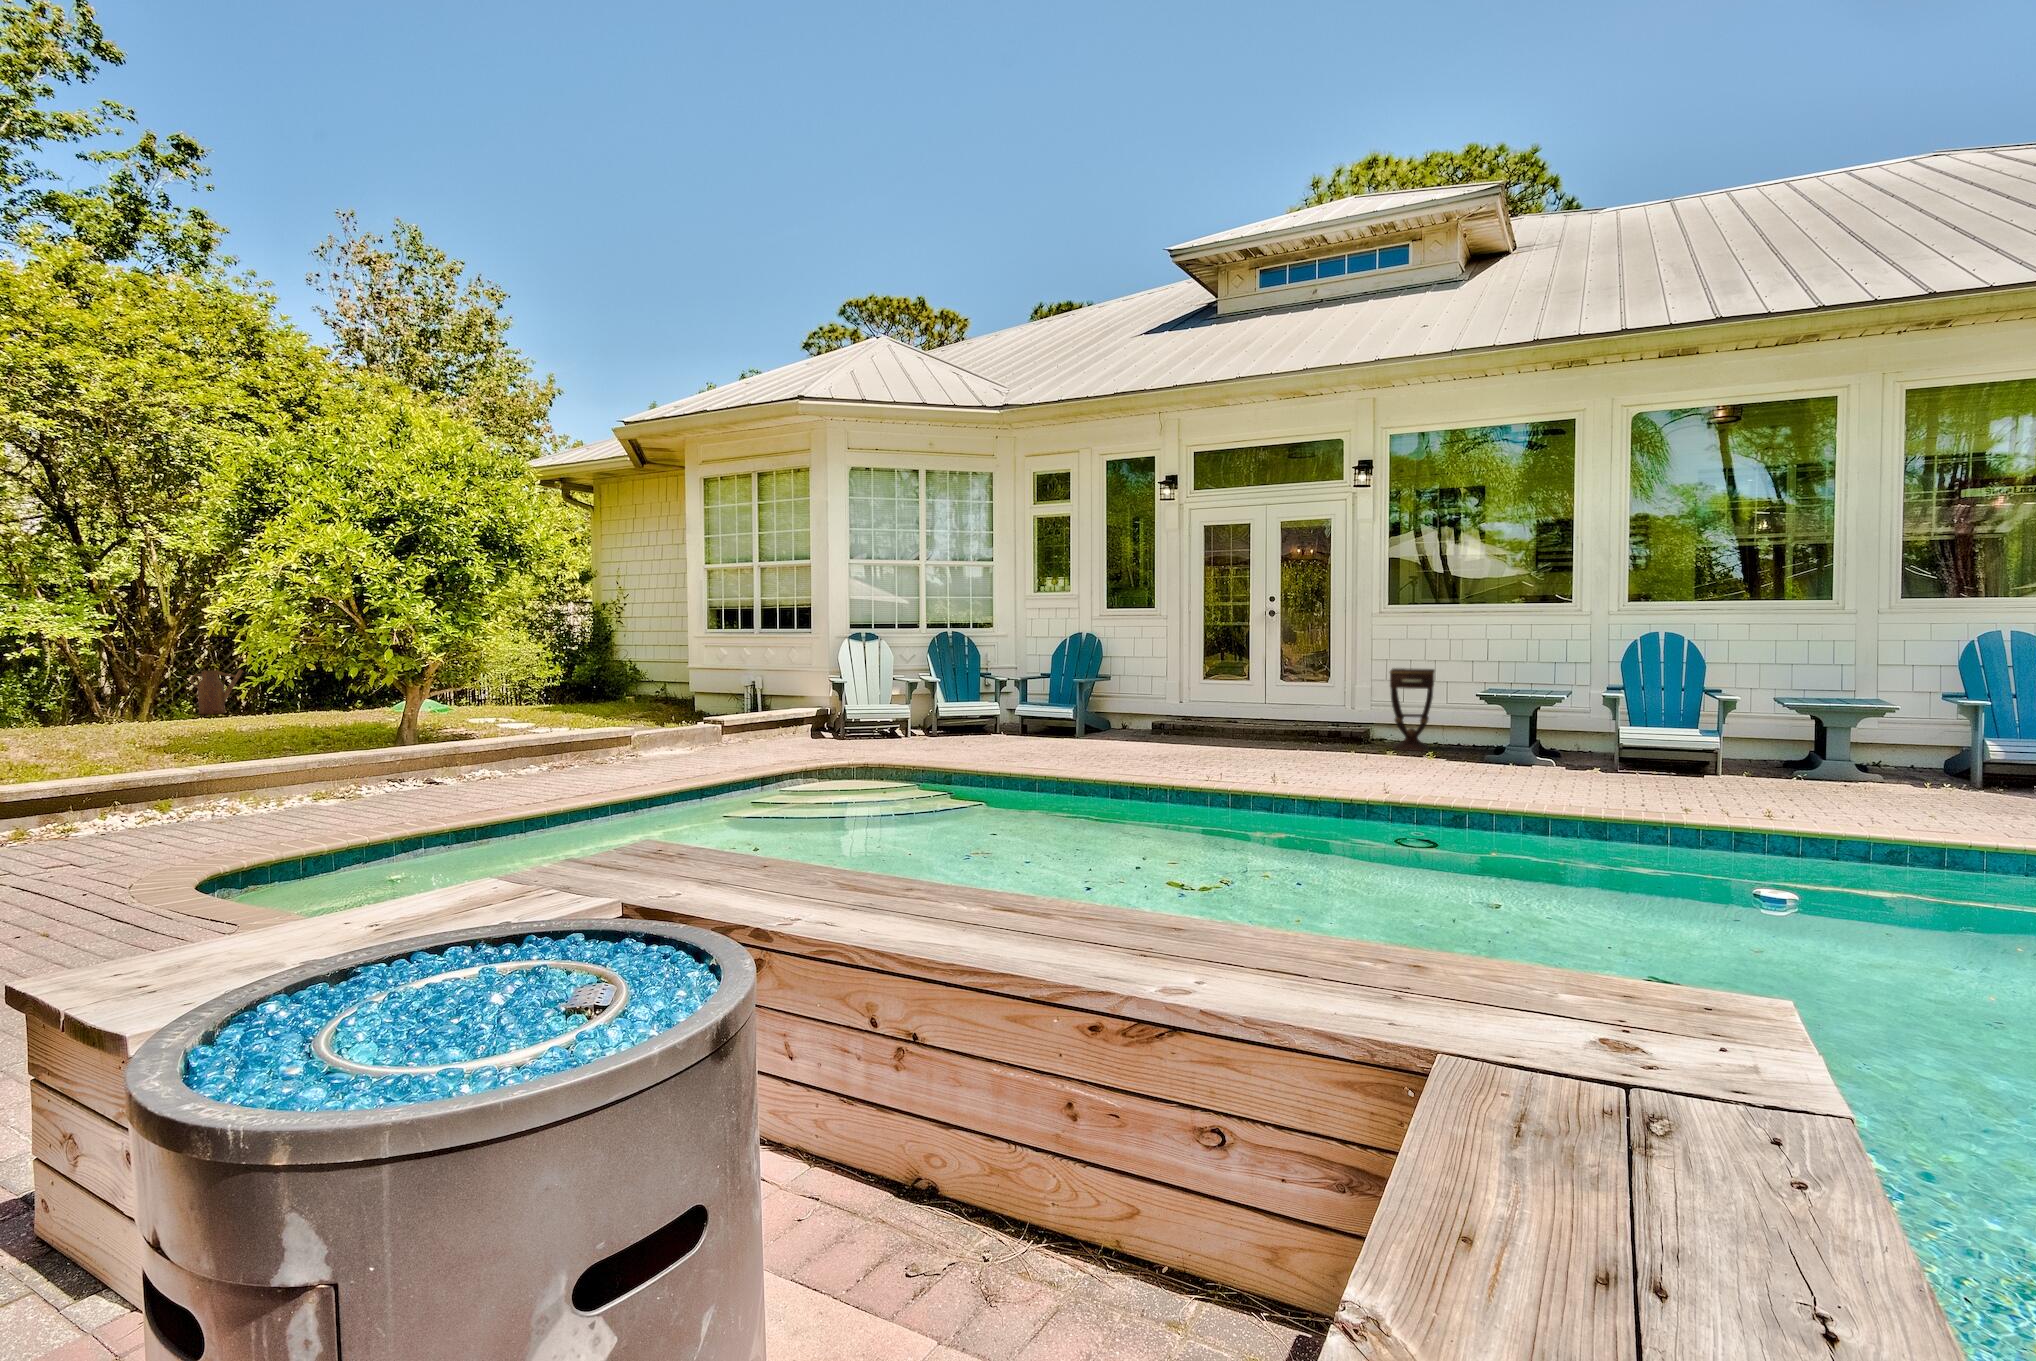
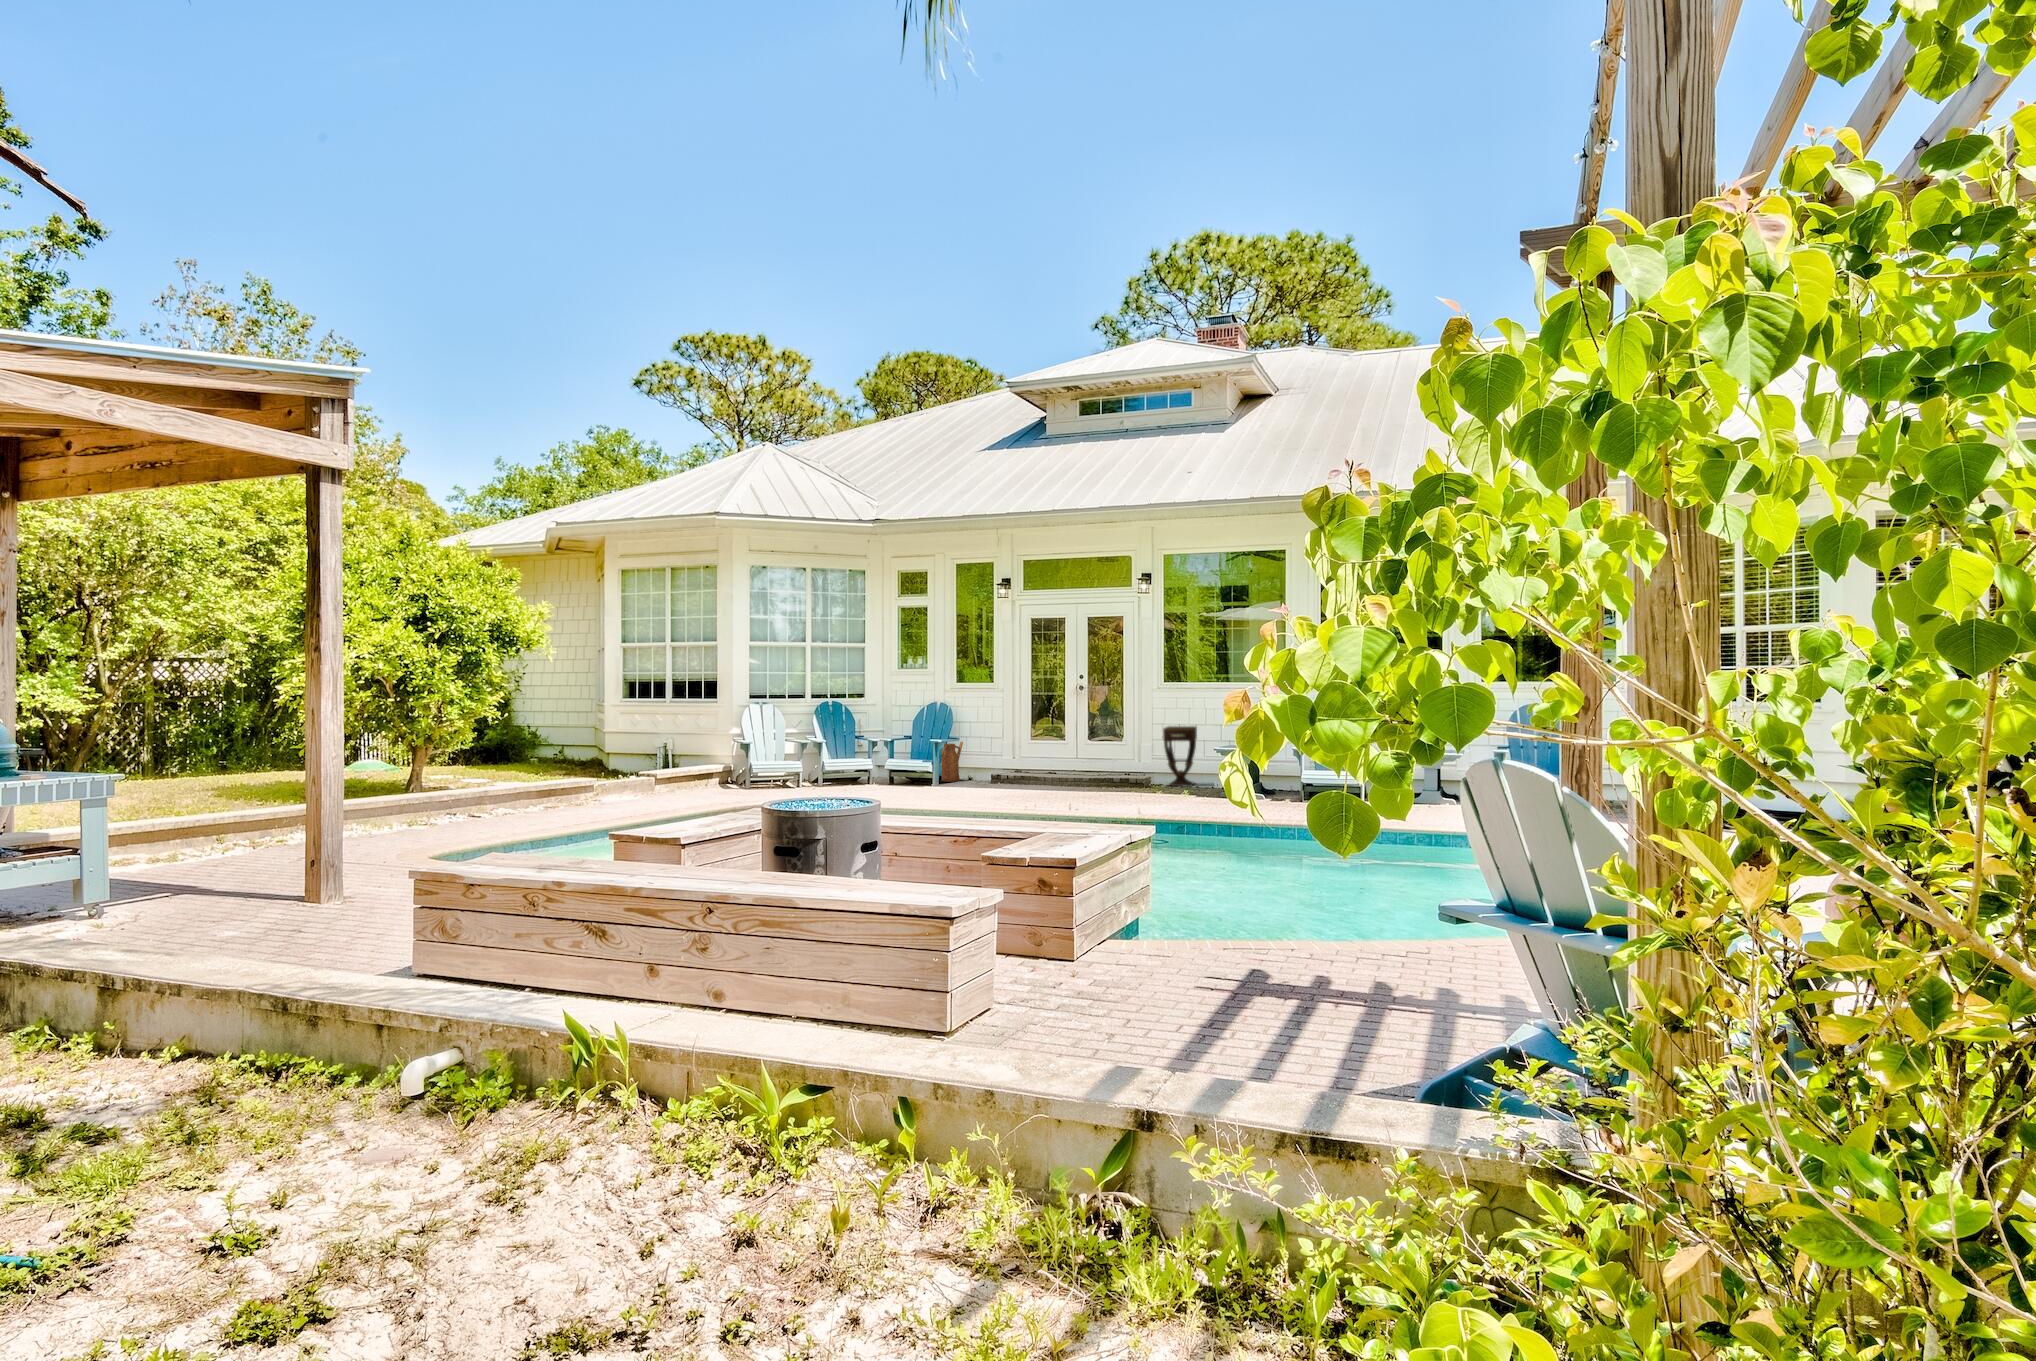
watering can: present [190,669,243,715] -> present [941,742,963,782]

